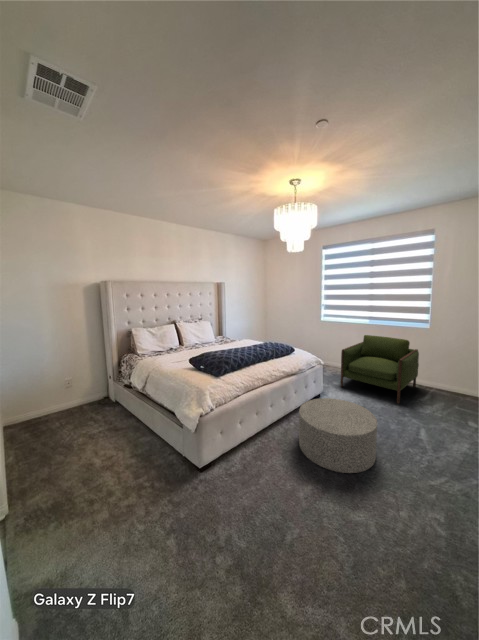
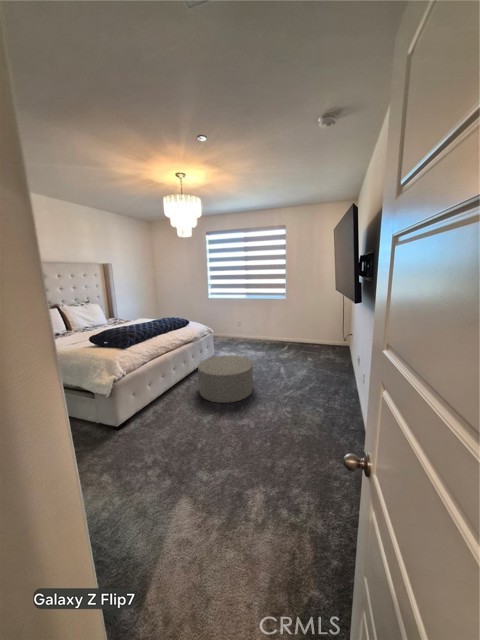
armchair: present [341,335,419,403] -> none [227,308,280,355]

